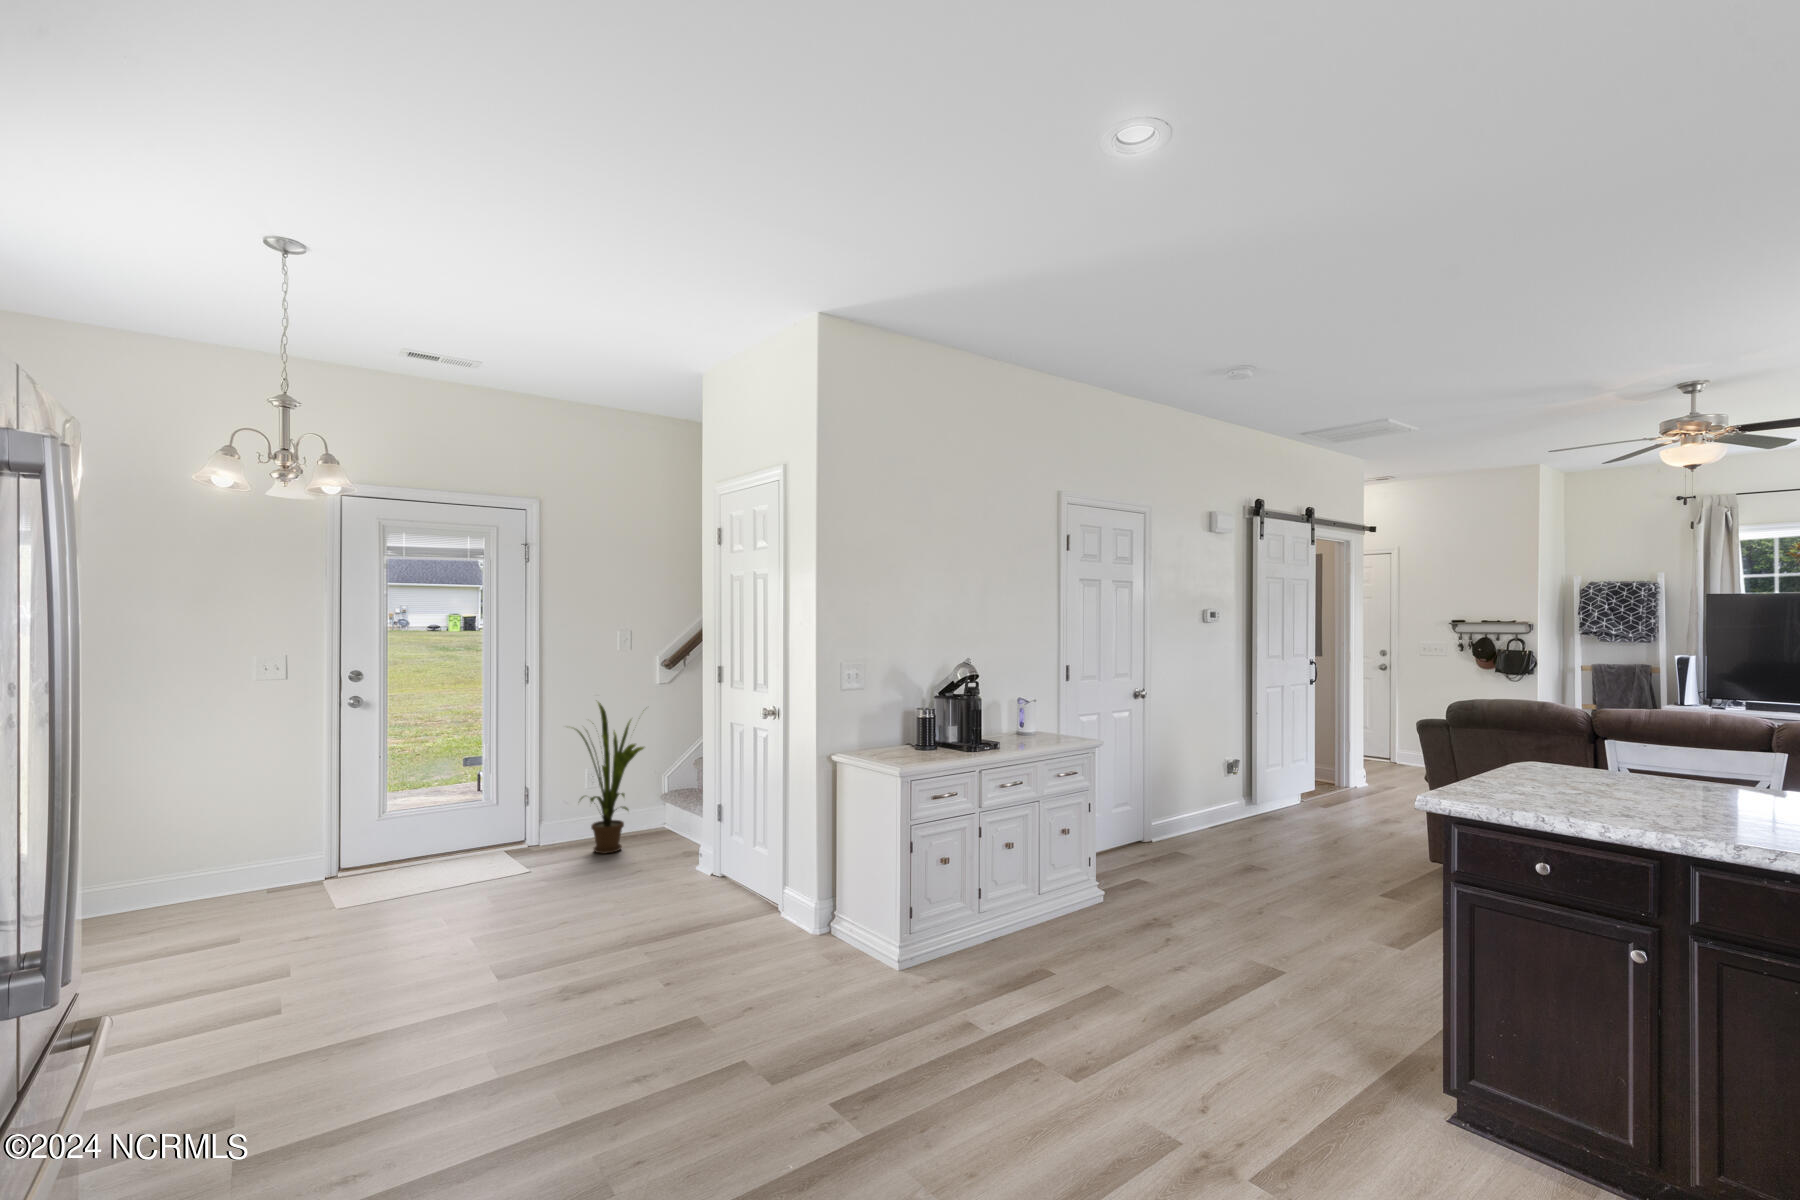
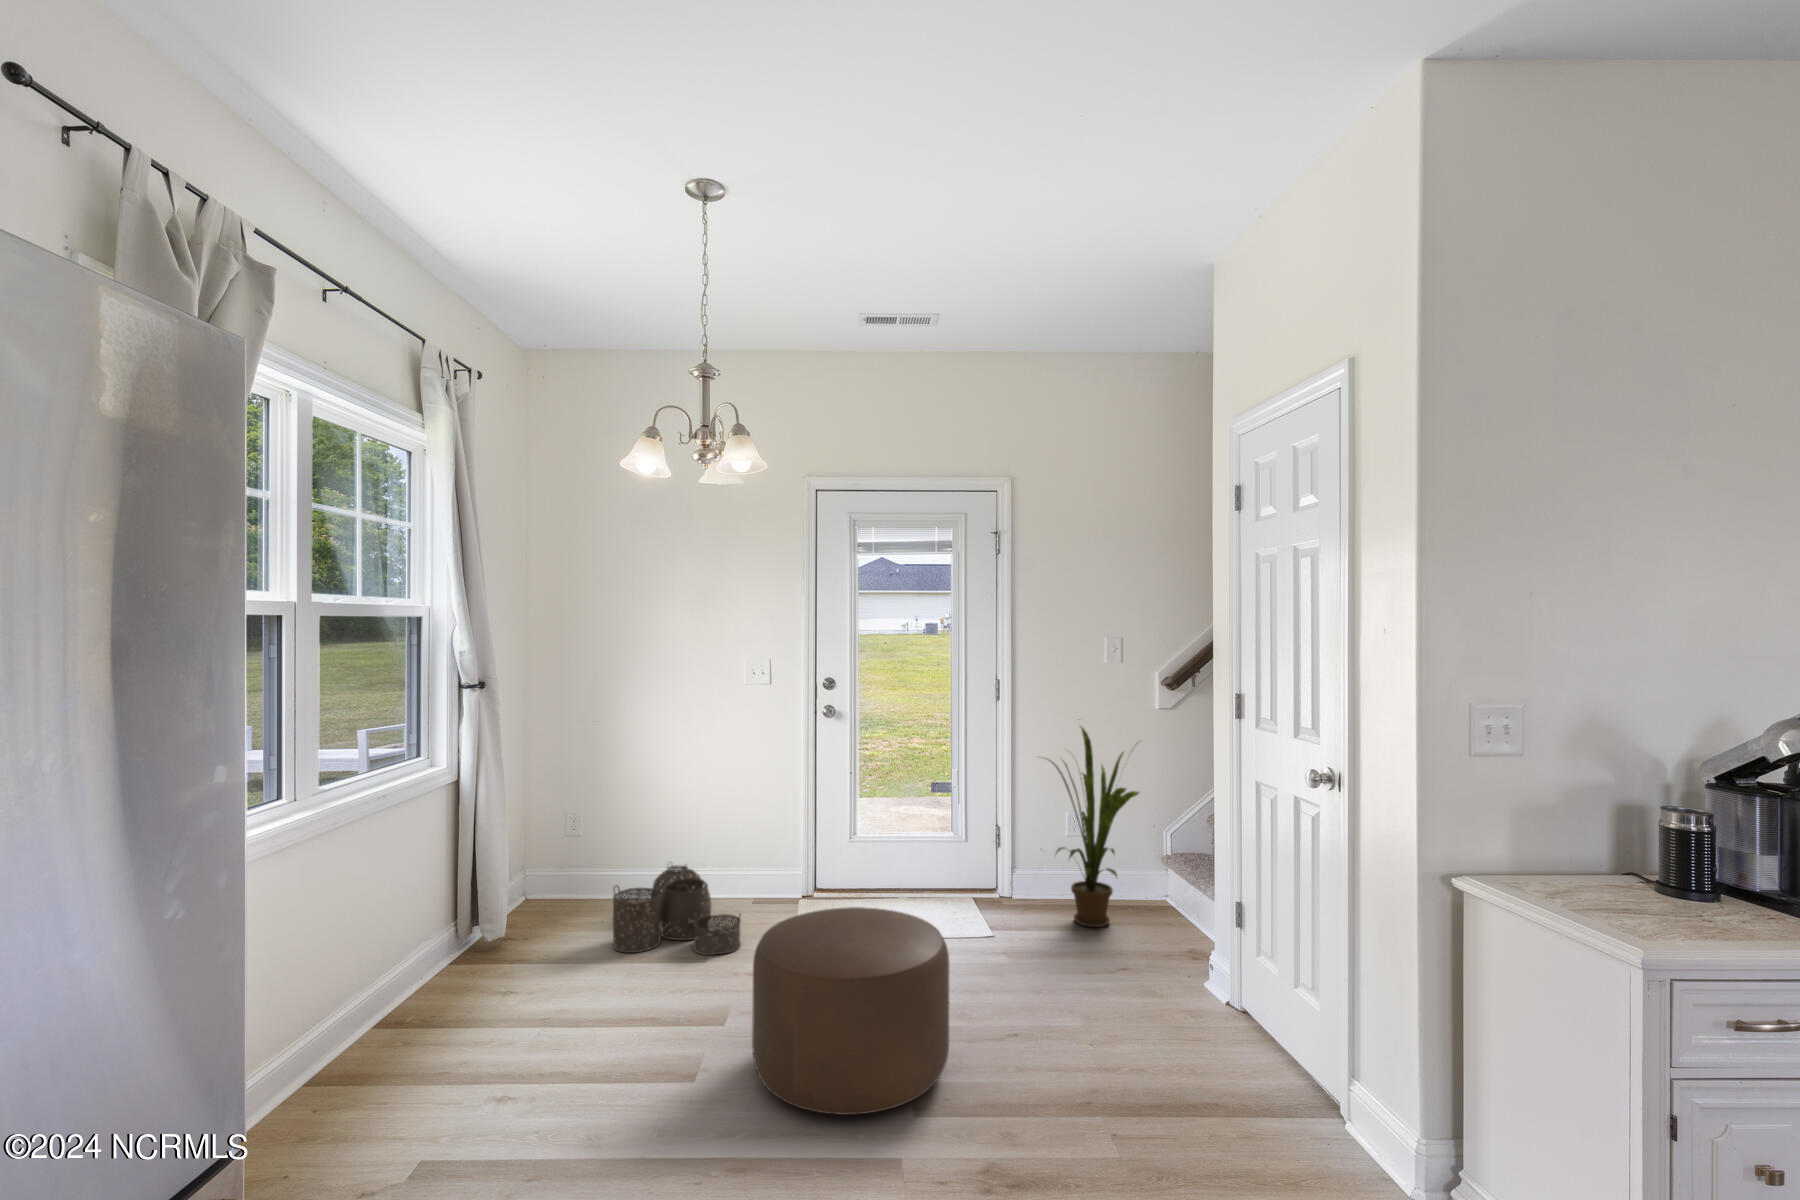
ottoman: none [352,845,523,988] -> present [752,907,949,1115]
woven basket: none [125,860,284,948] -> present [613,866,741,955]

